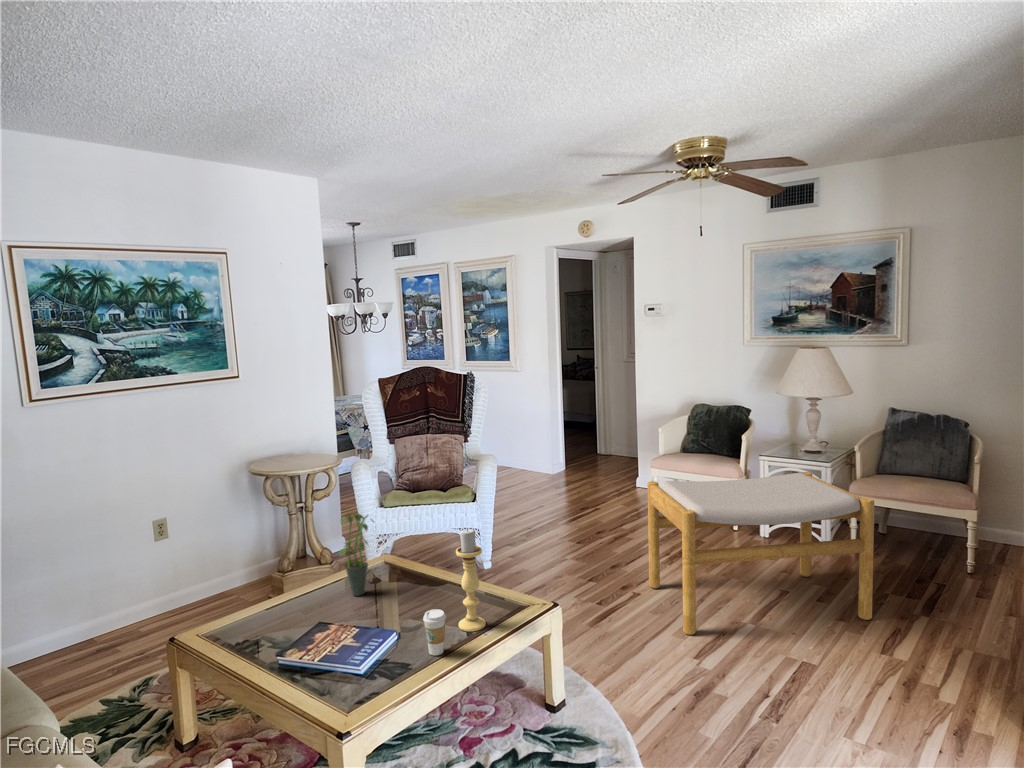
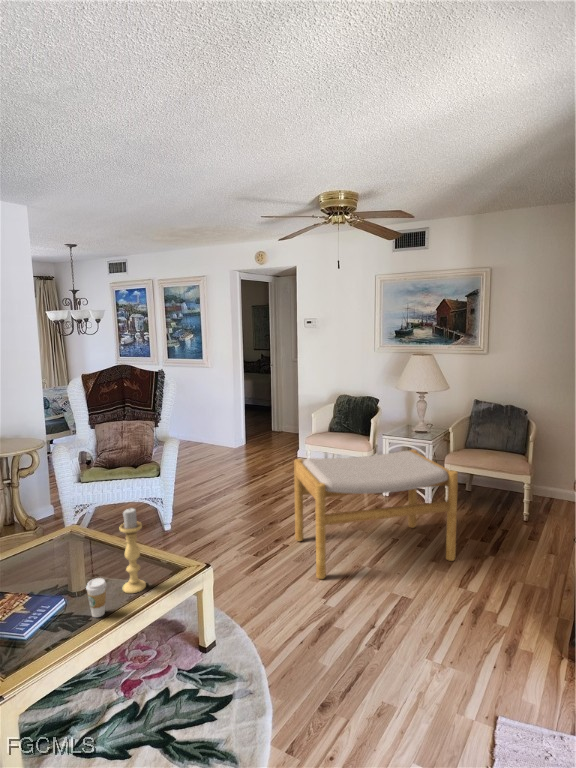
potted plant: present [338,511,368,596] -> none [23,492,58,564]

